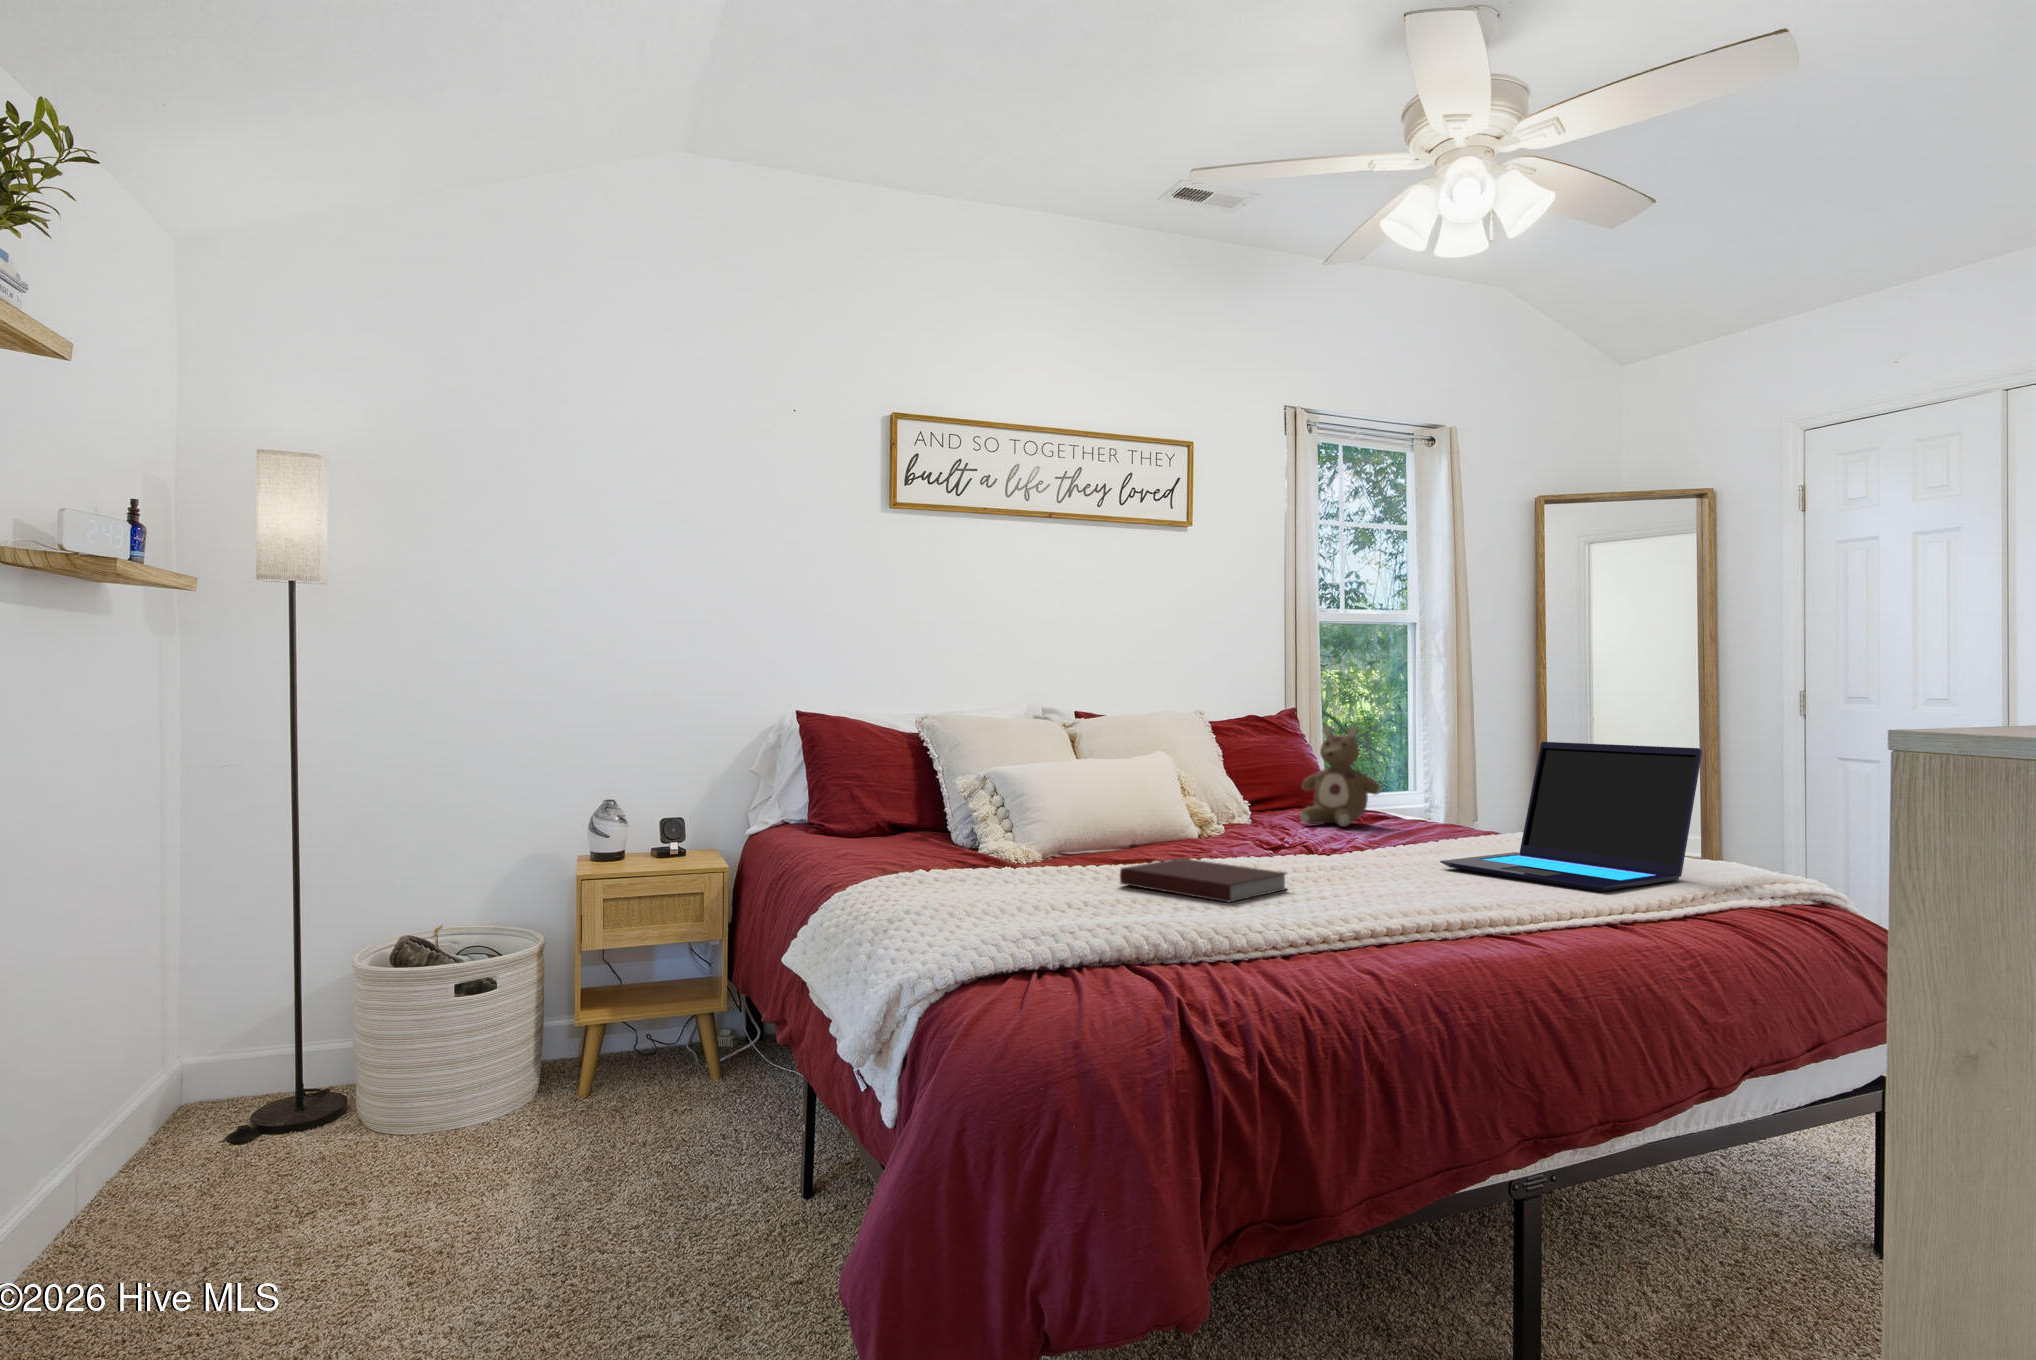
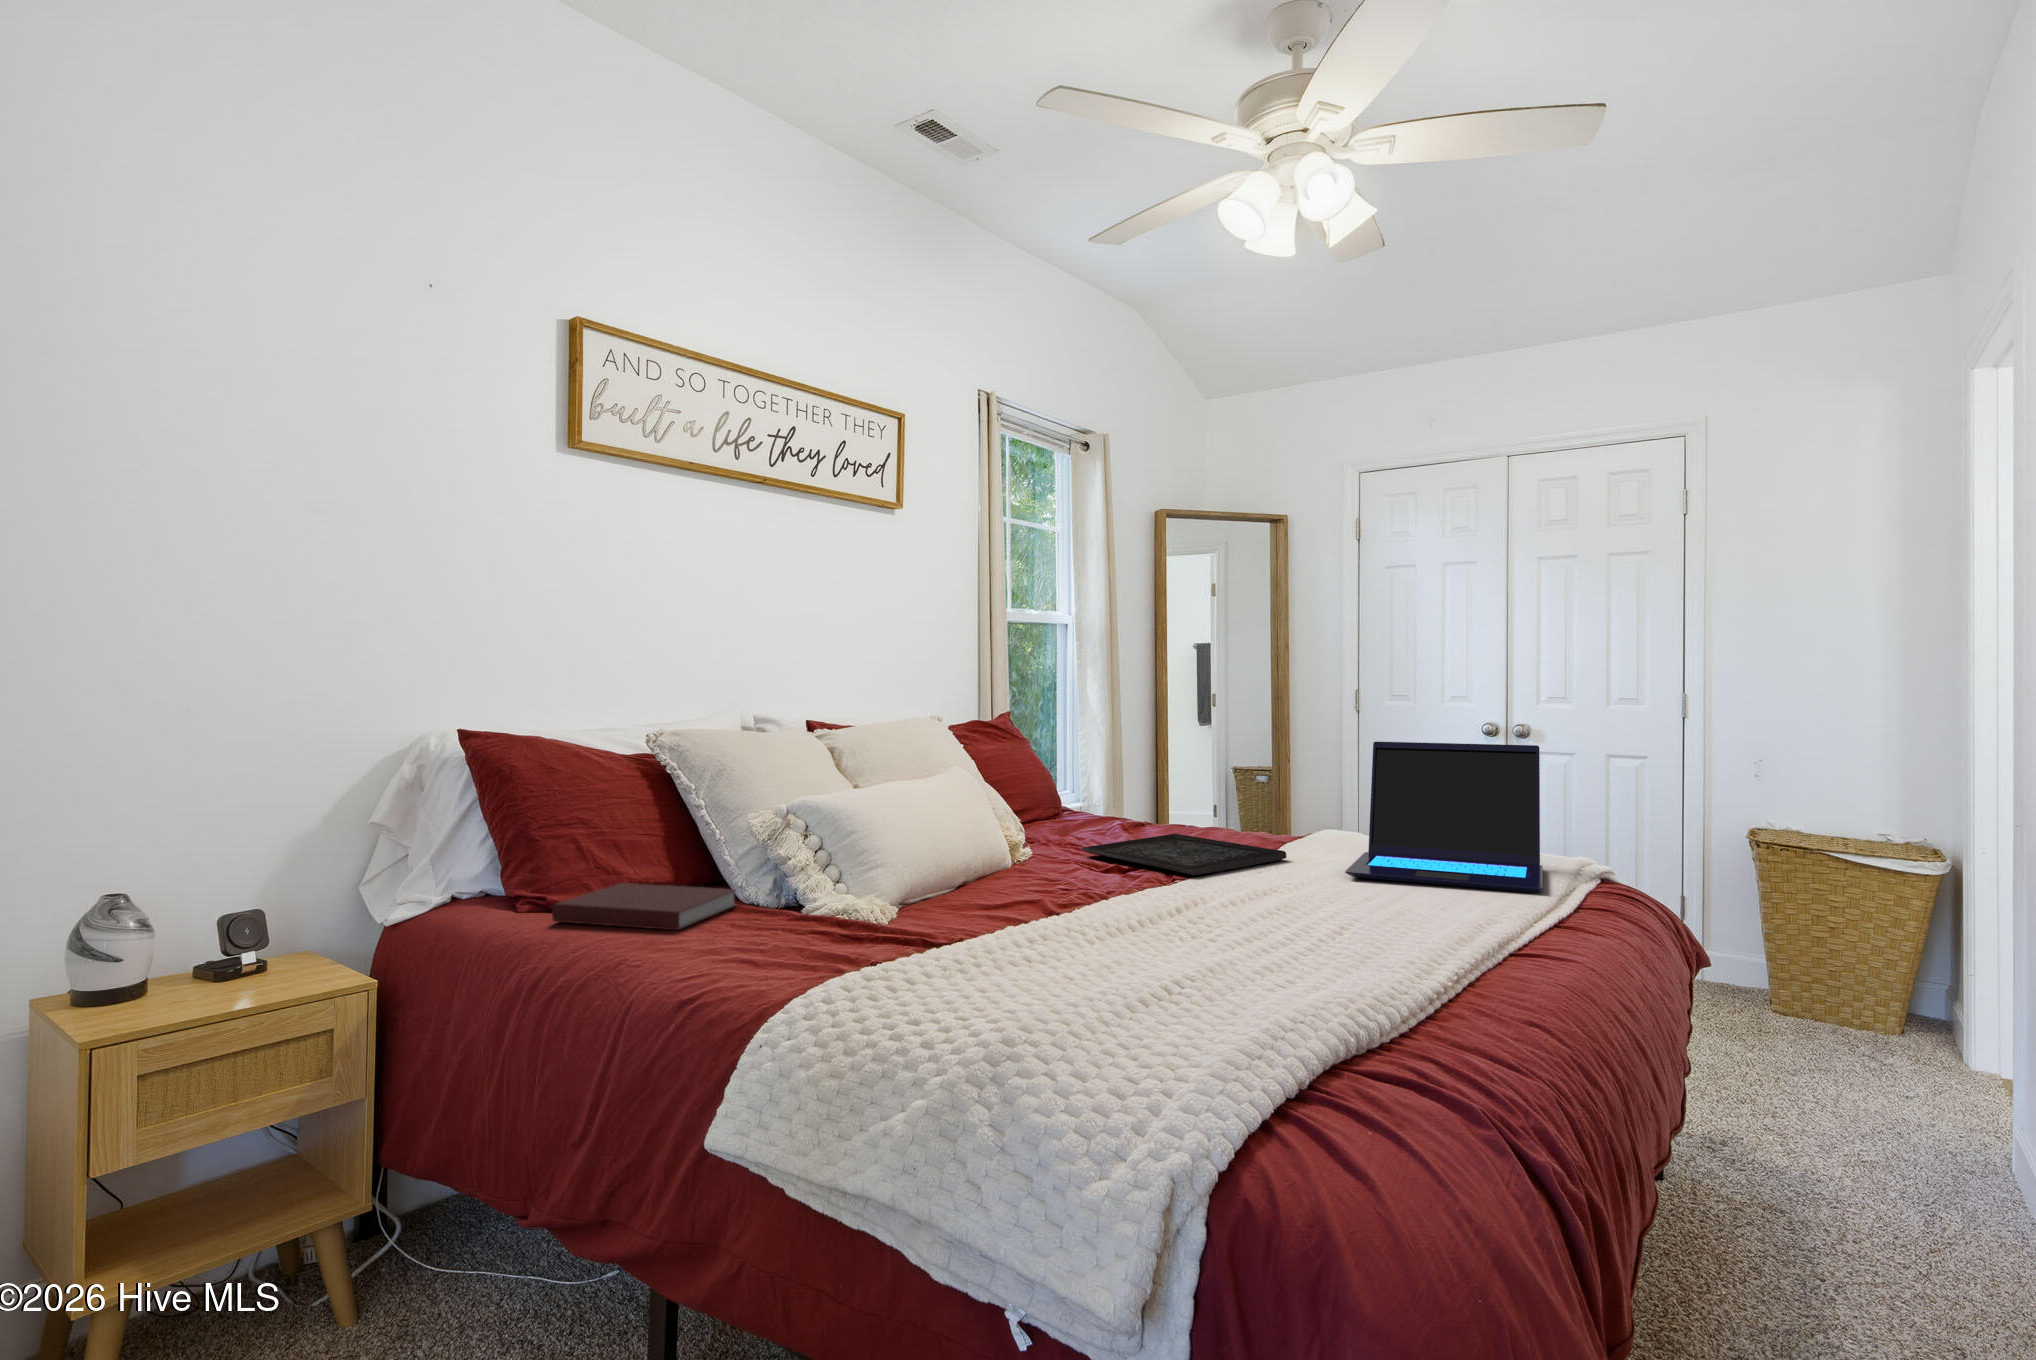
stuffed bear: present [1300,726,1381,827] -> none [1067,727,1152,833]
tray: none [1254,828,1431,855] -> present [1082,834,1286,876]
notebook: present [1120,858,1286,903] -> present [552,883,736,930]

